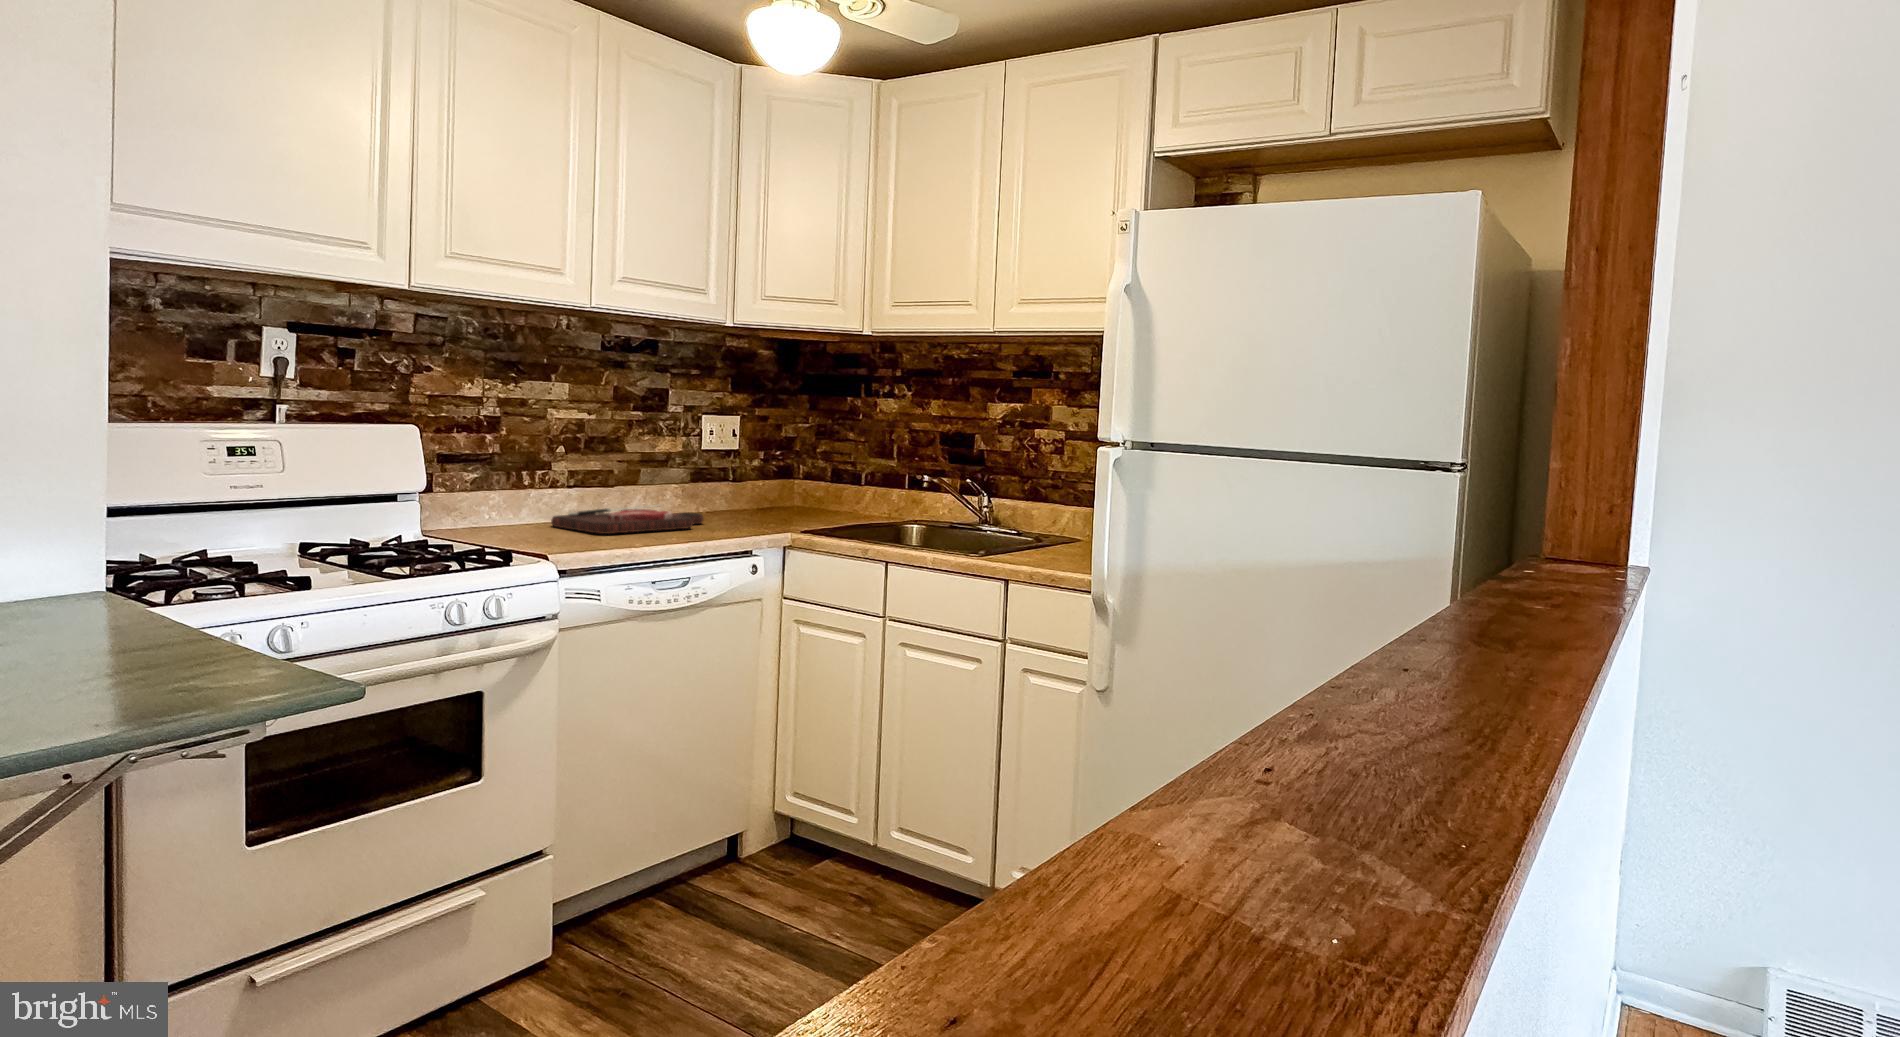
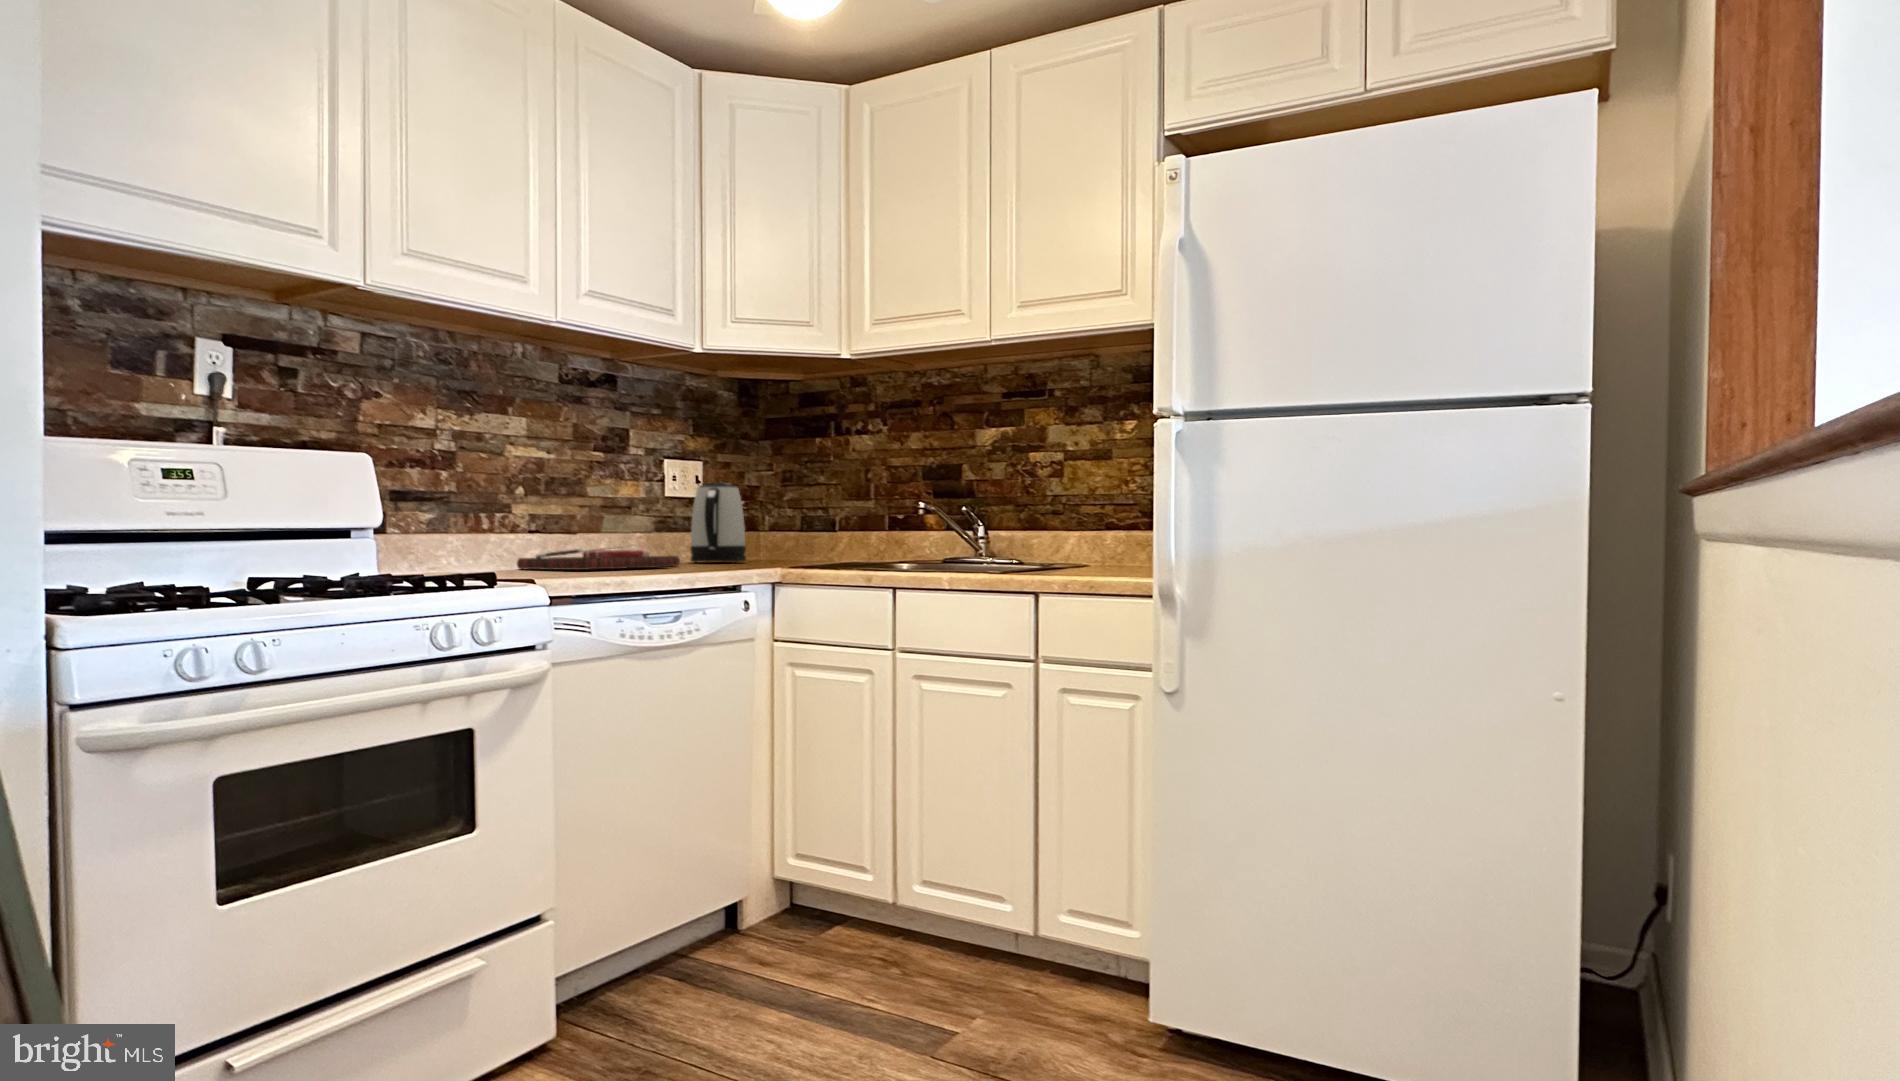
kettle: none [721,441,772,516] -> present [690,482,746,562]

